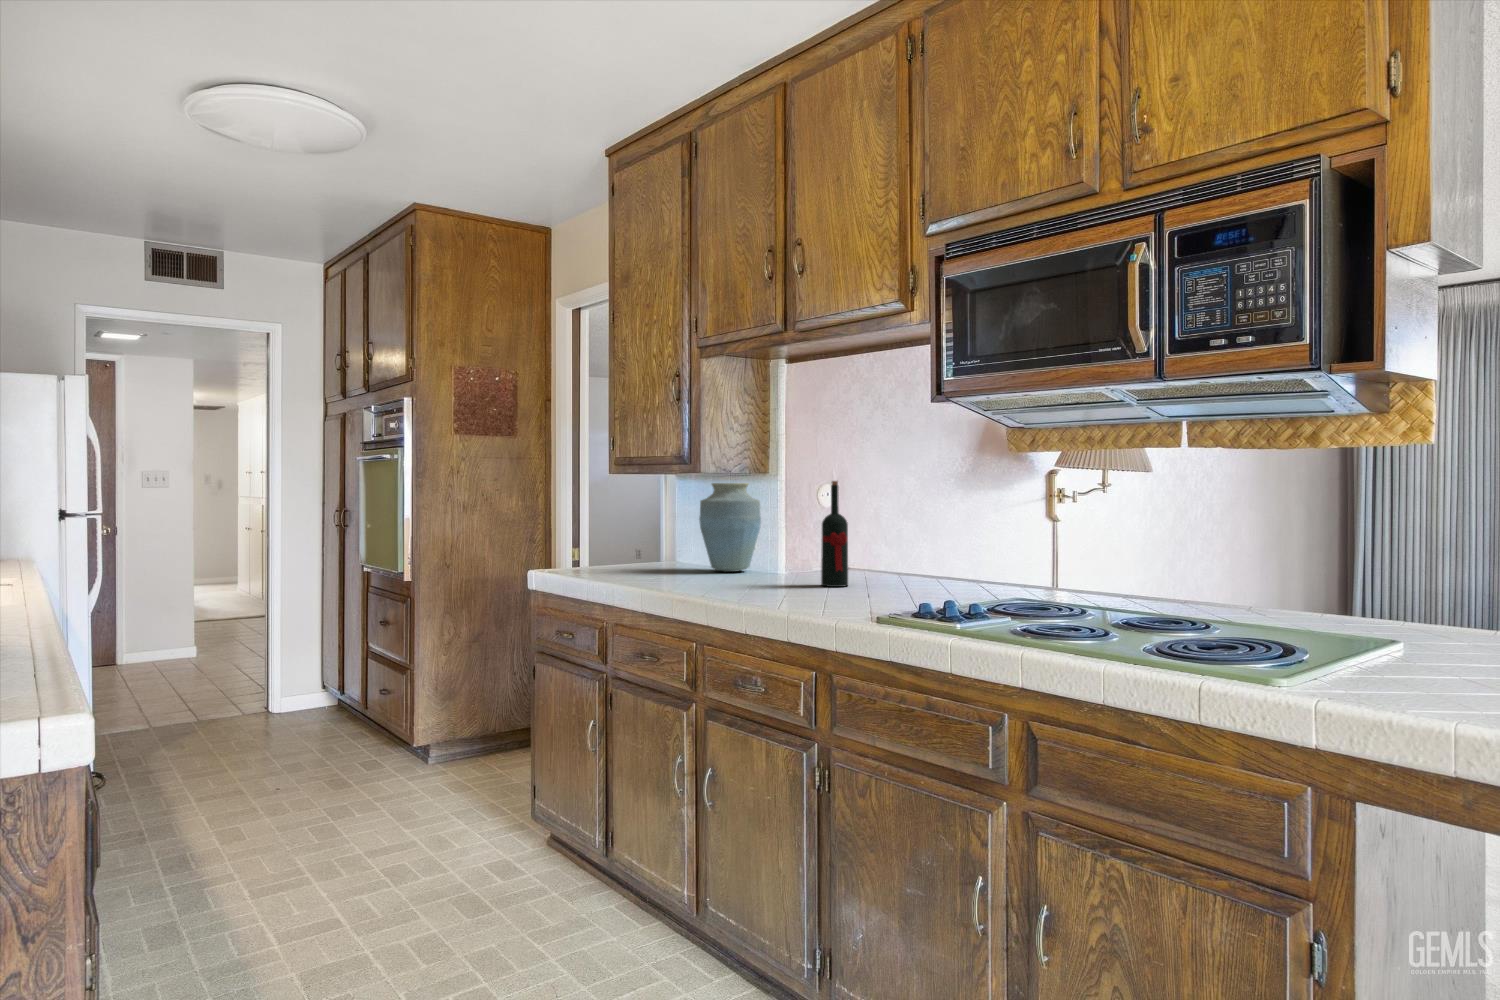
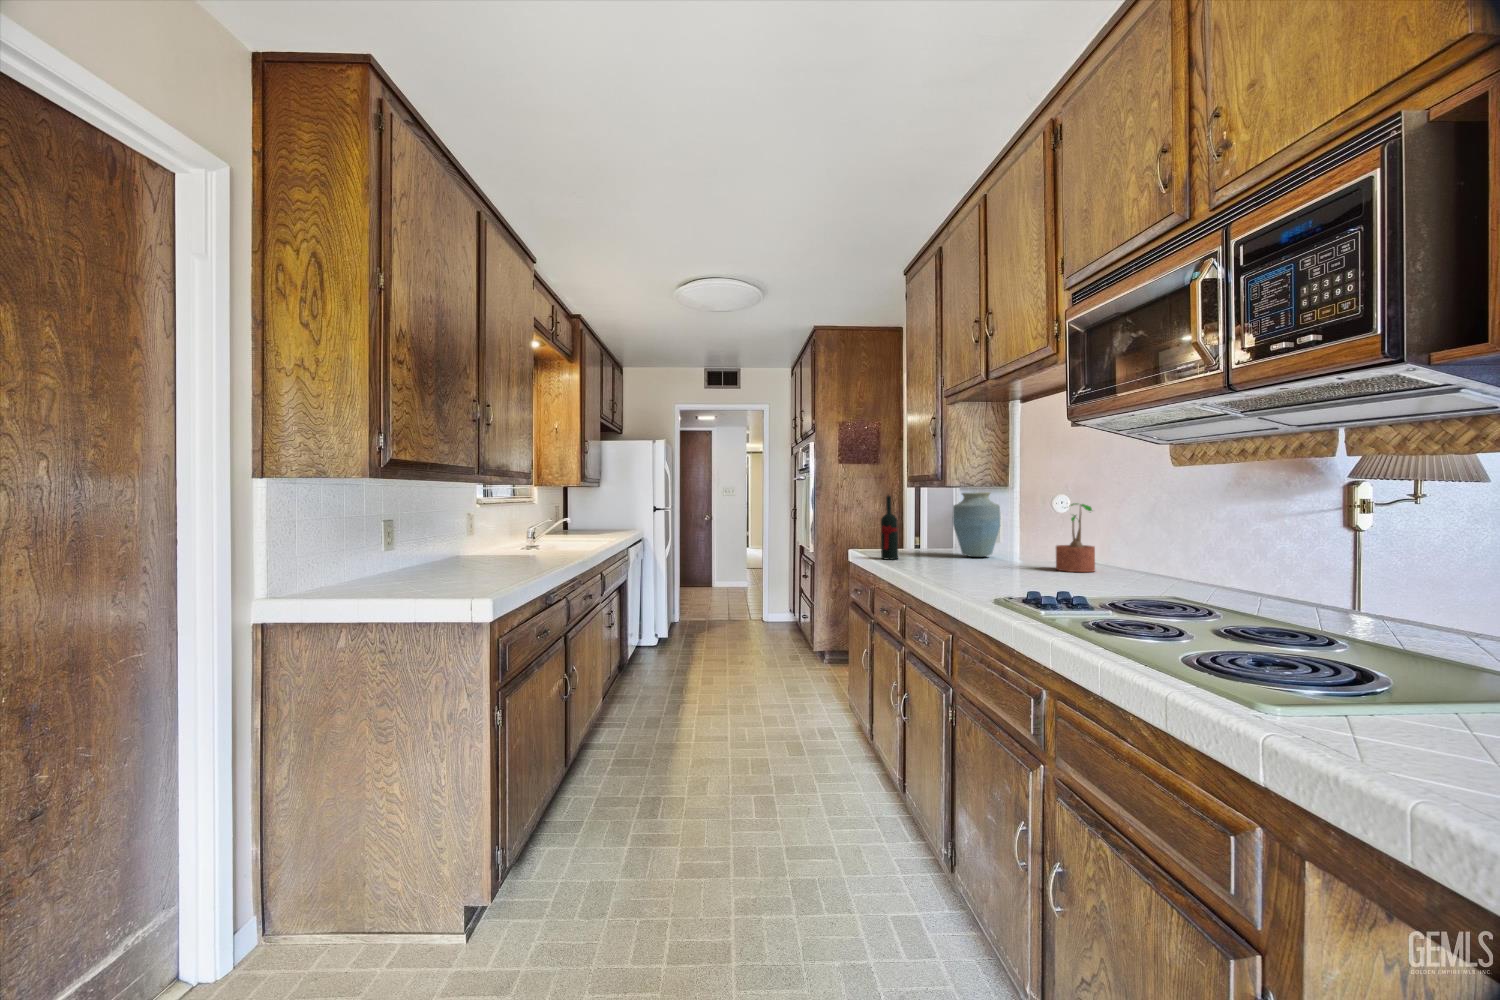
wine bottle: present [821,481,848,587] -> present [881,493,898,560]
potted plant: none [852,498,898,583] -> present [1056,503,1095,572]

